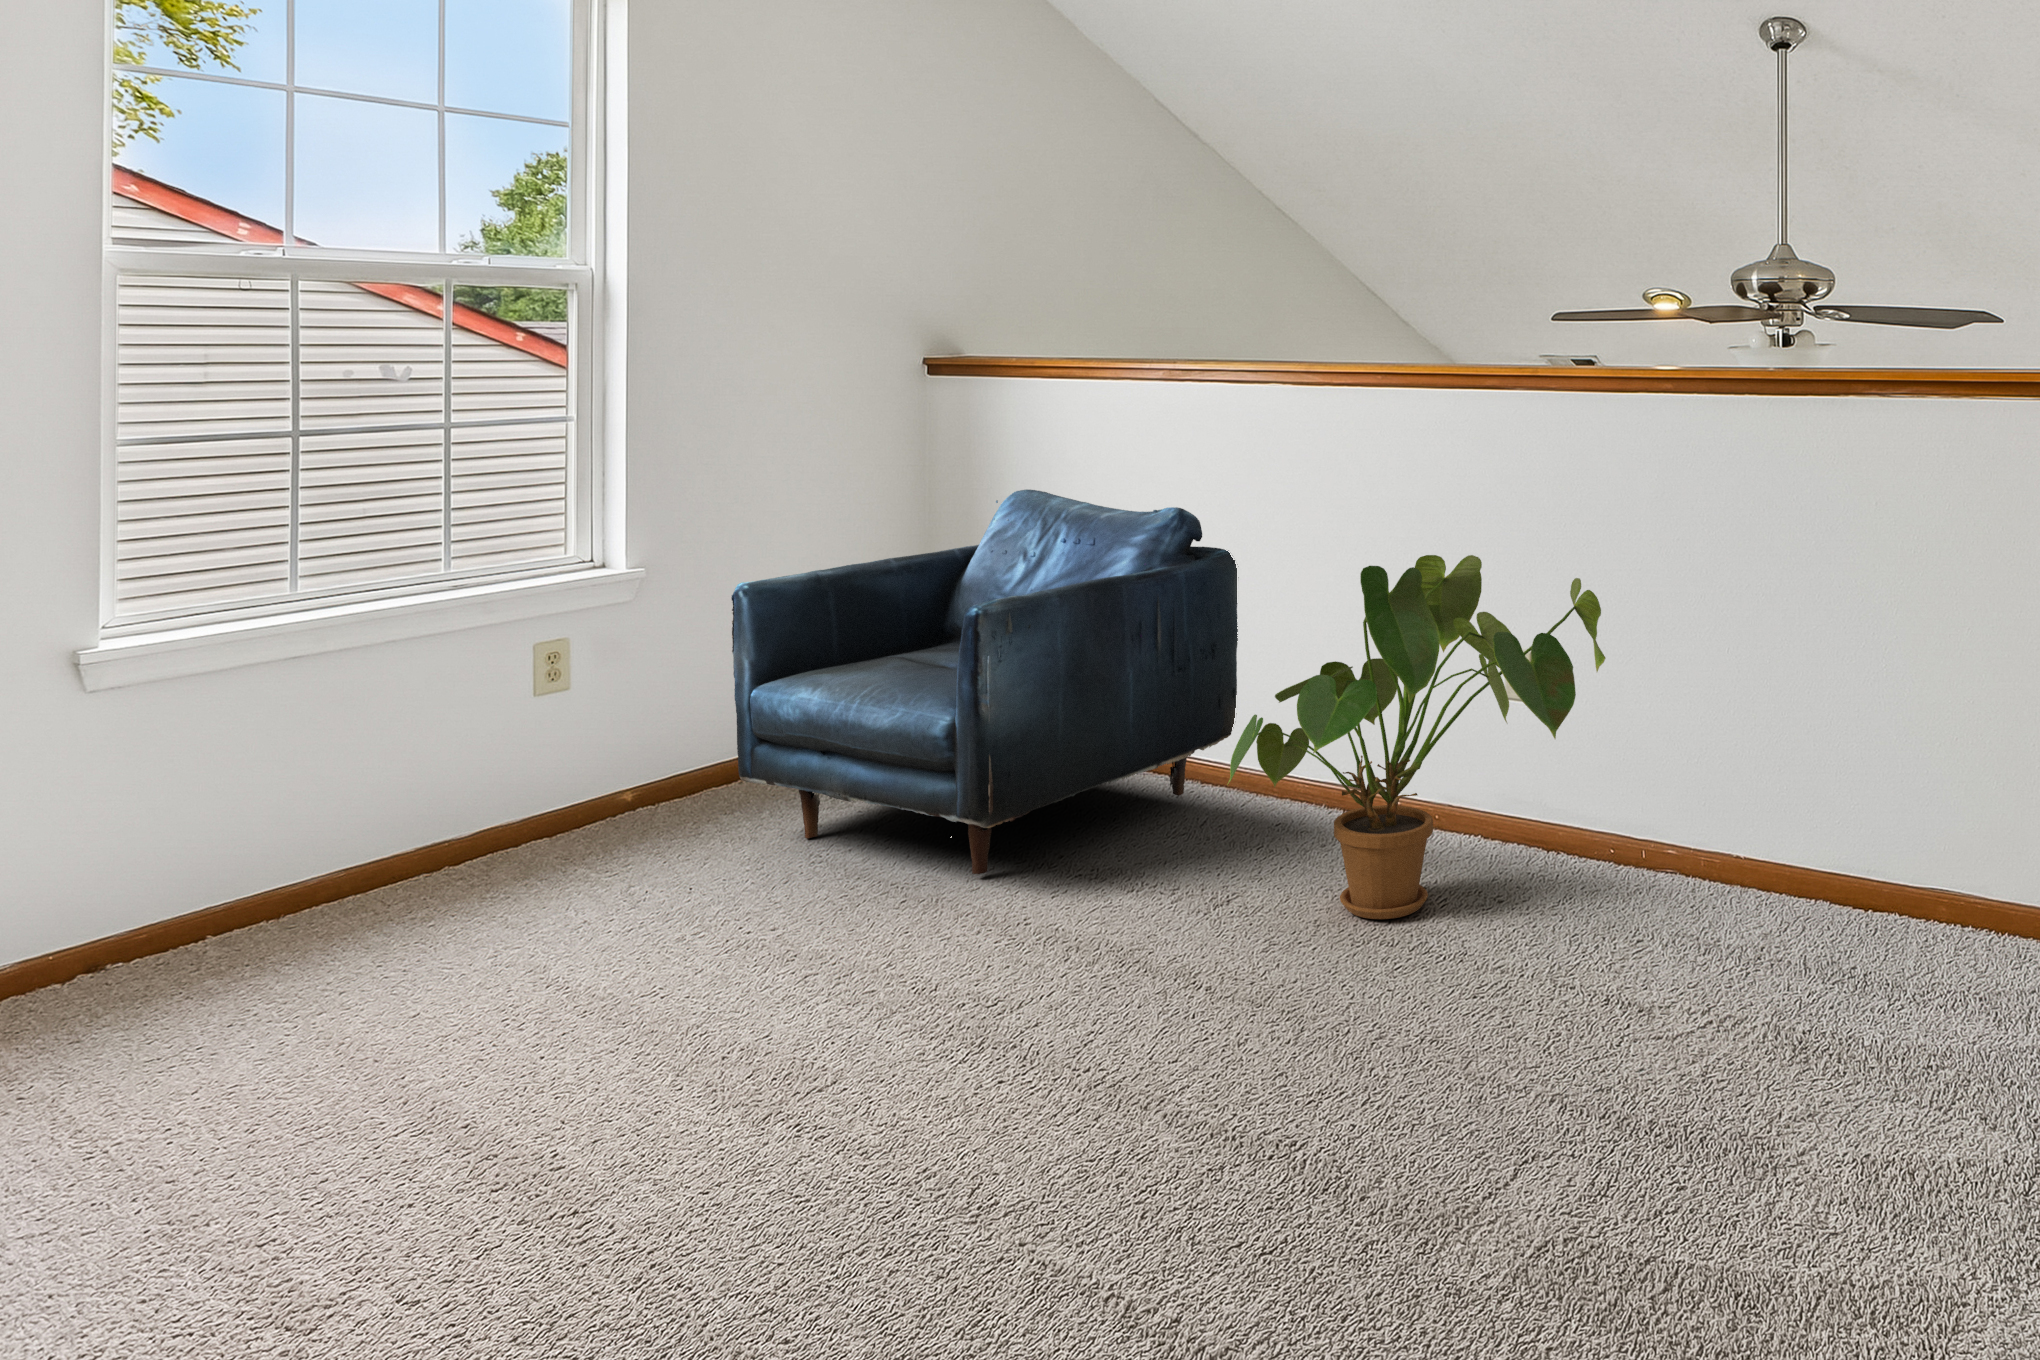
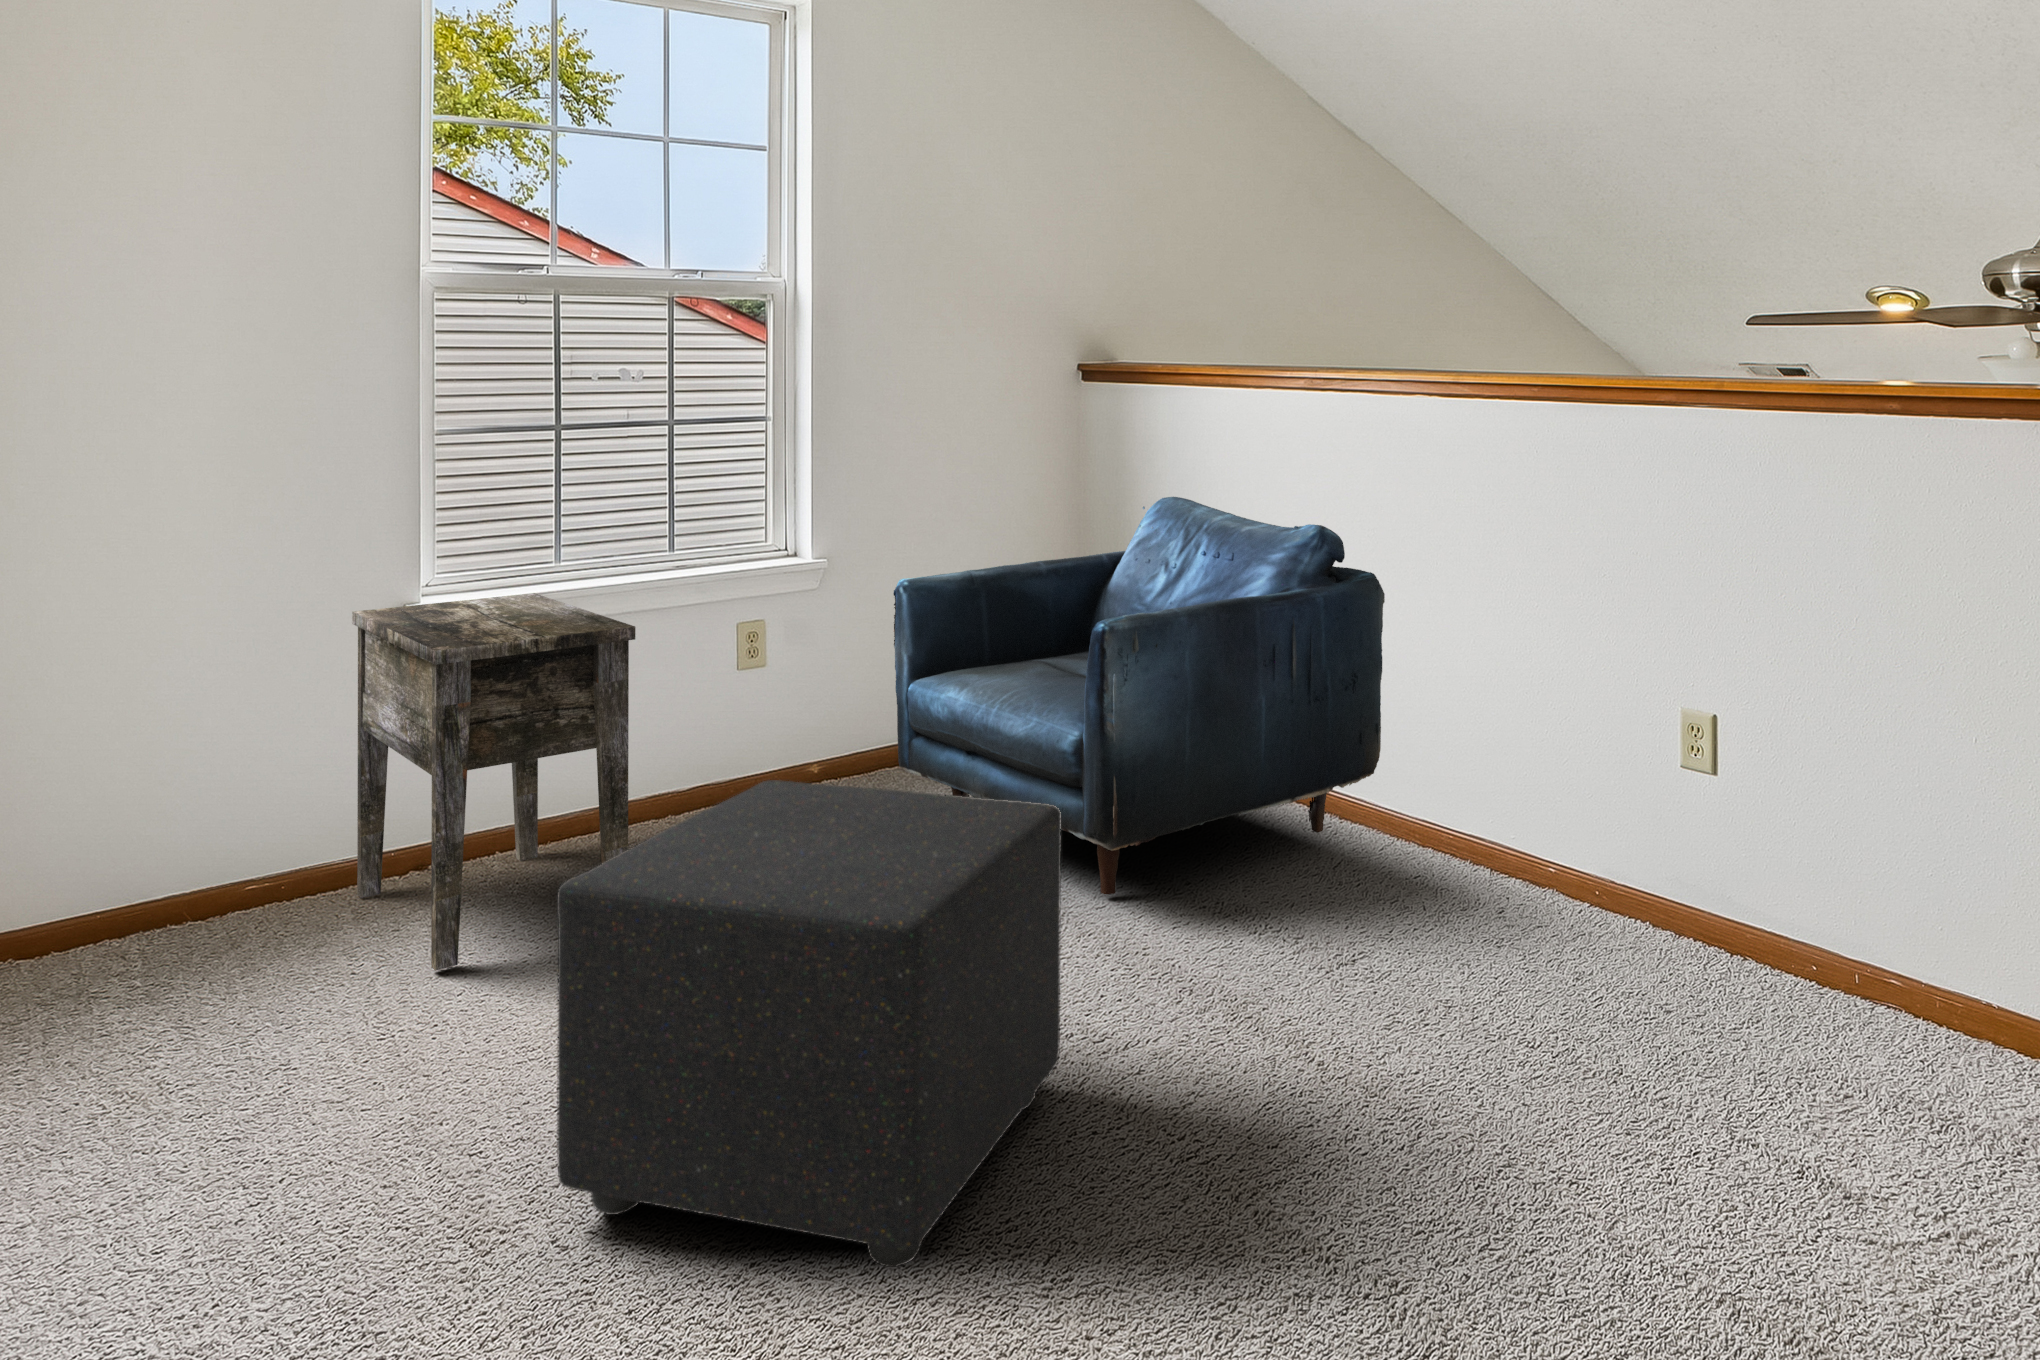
house plant: present [1227,555,1606,919] -> none [1351,597,1807,1014]
side table: none [19,624,431,1058] -> present [352,593,635,970]
ottoman: none [398,777,958,1256] -> present [557,780,1061,1267]

